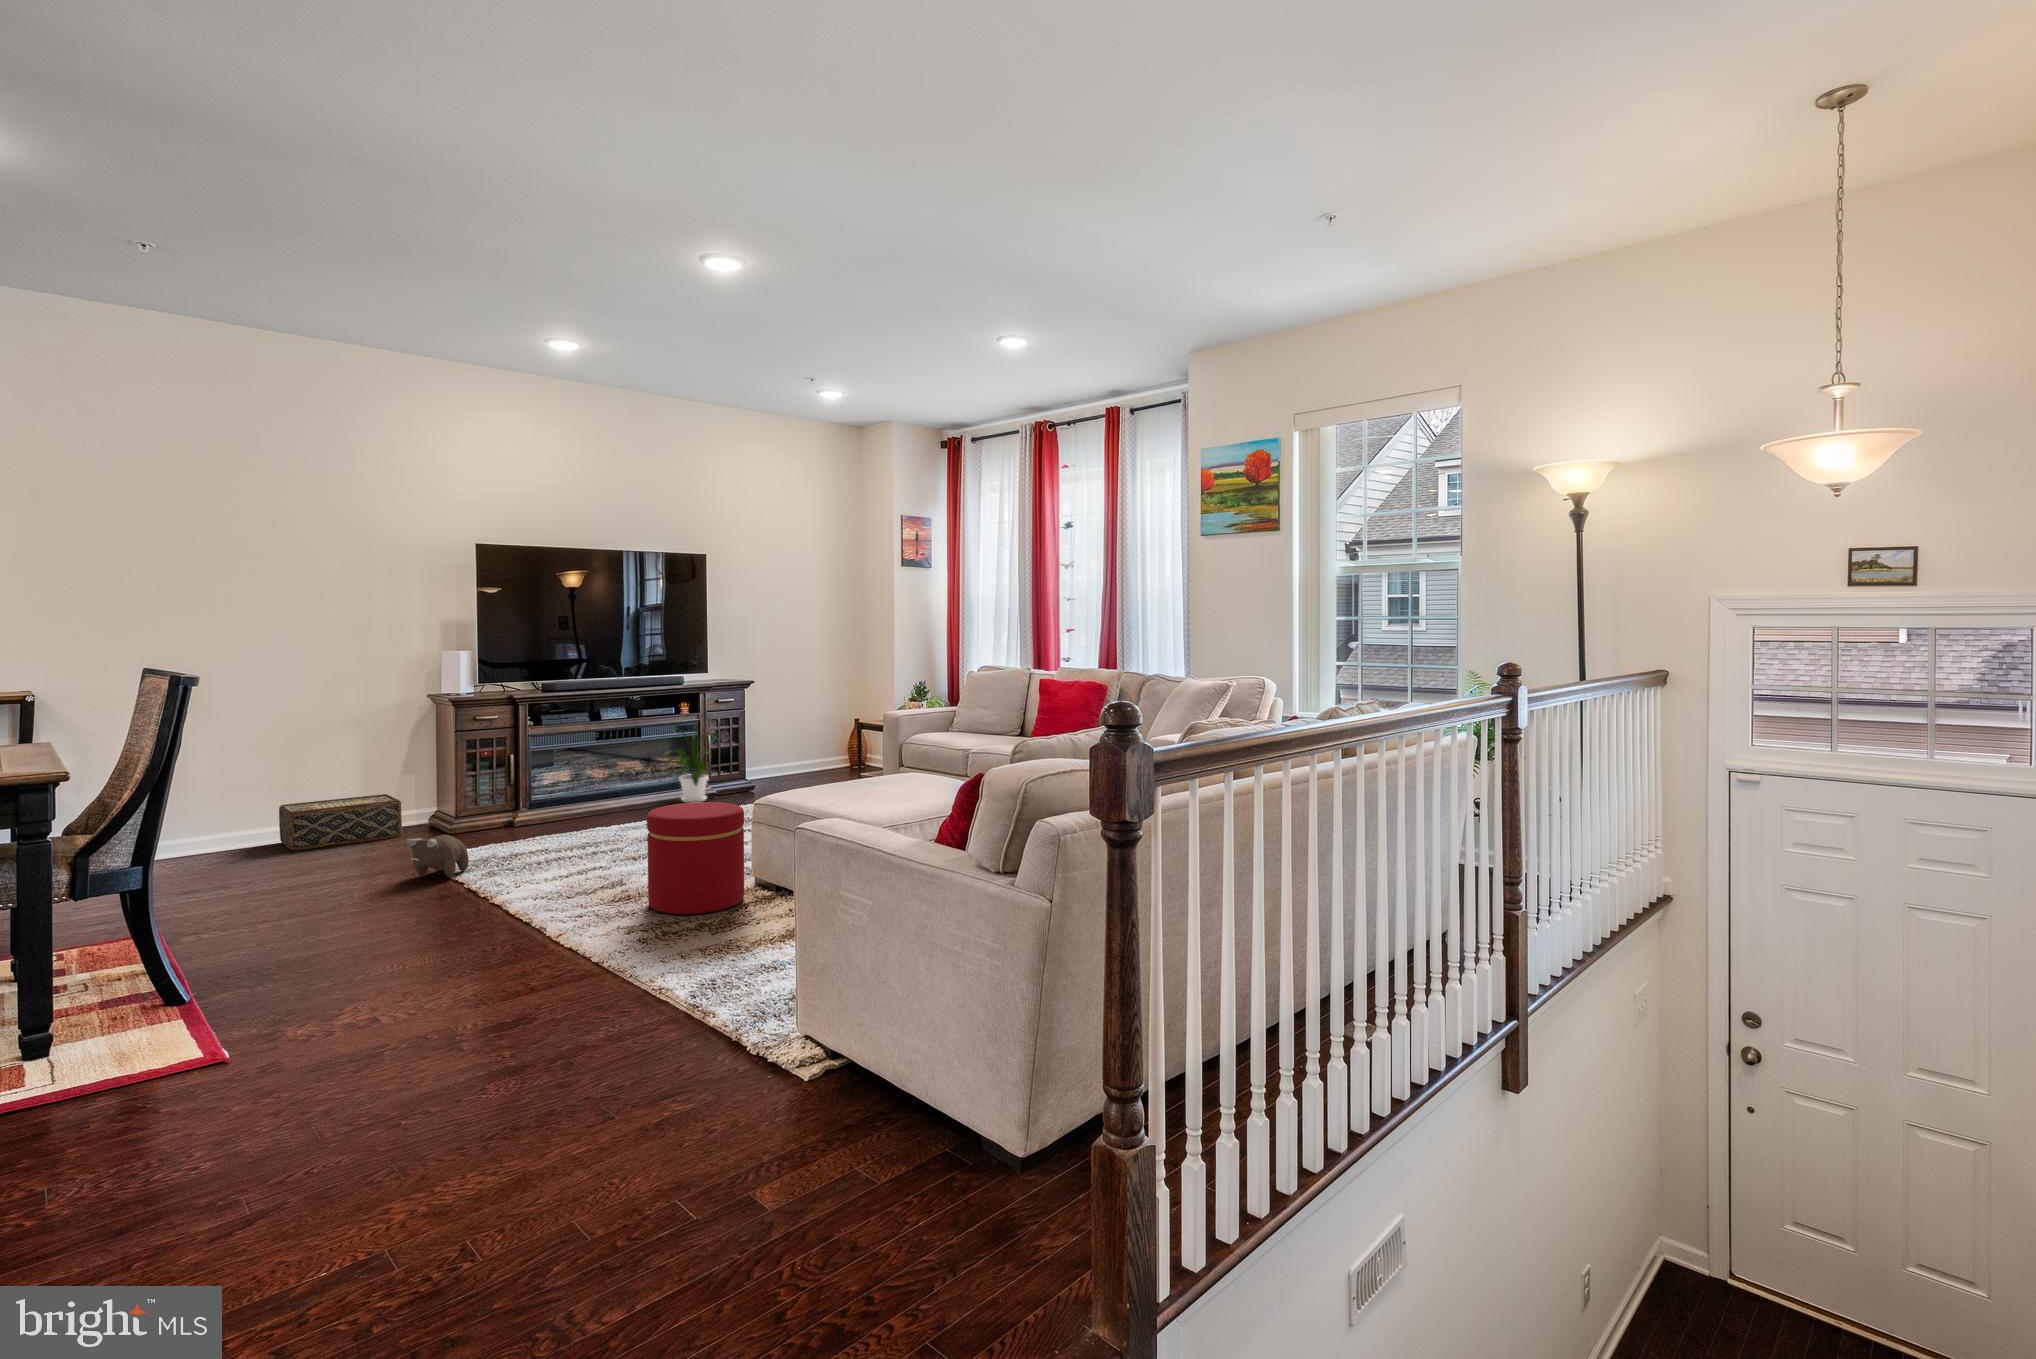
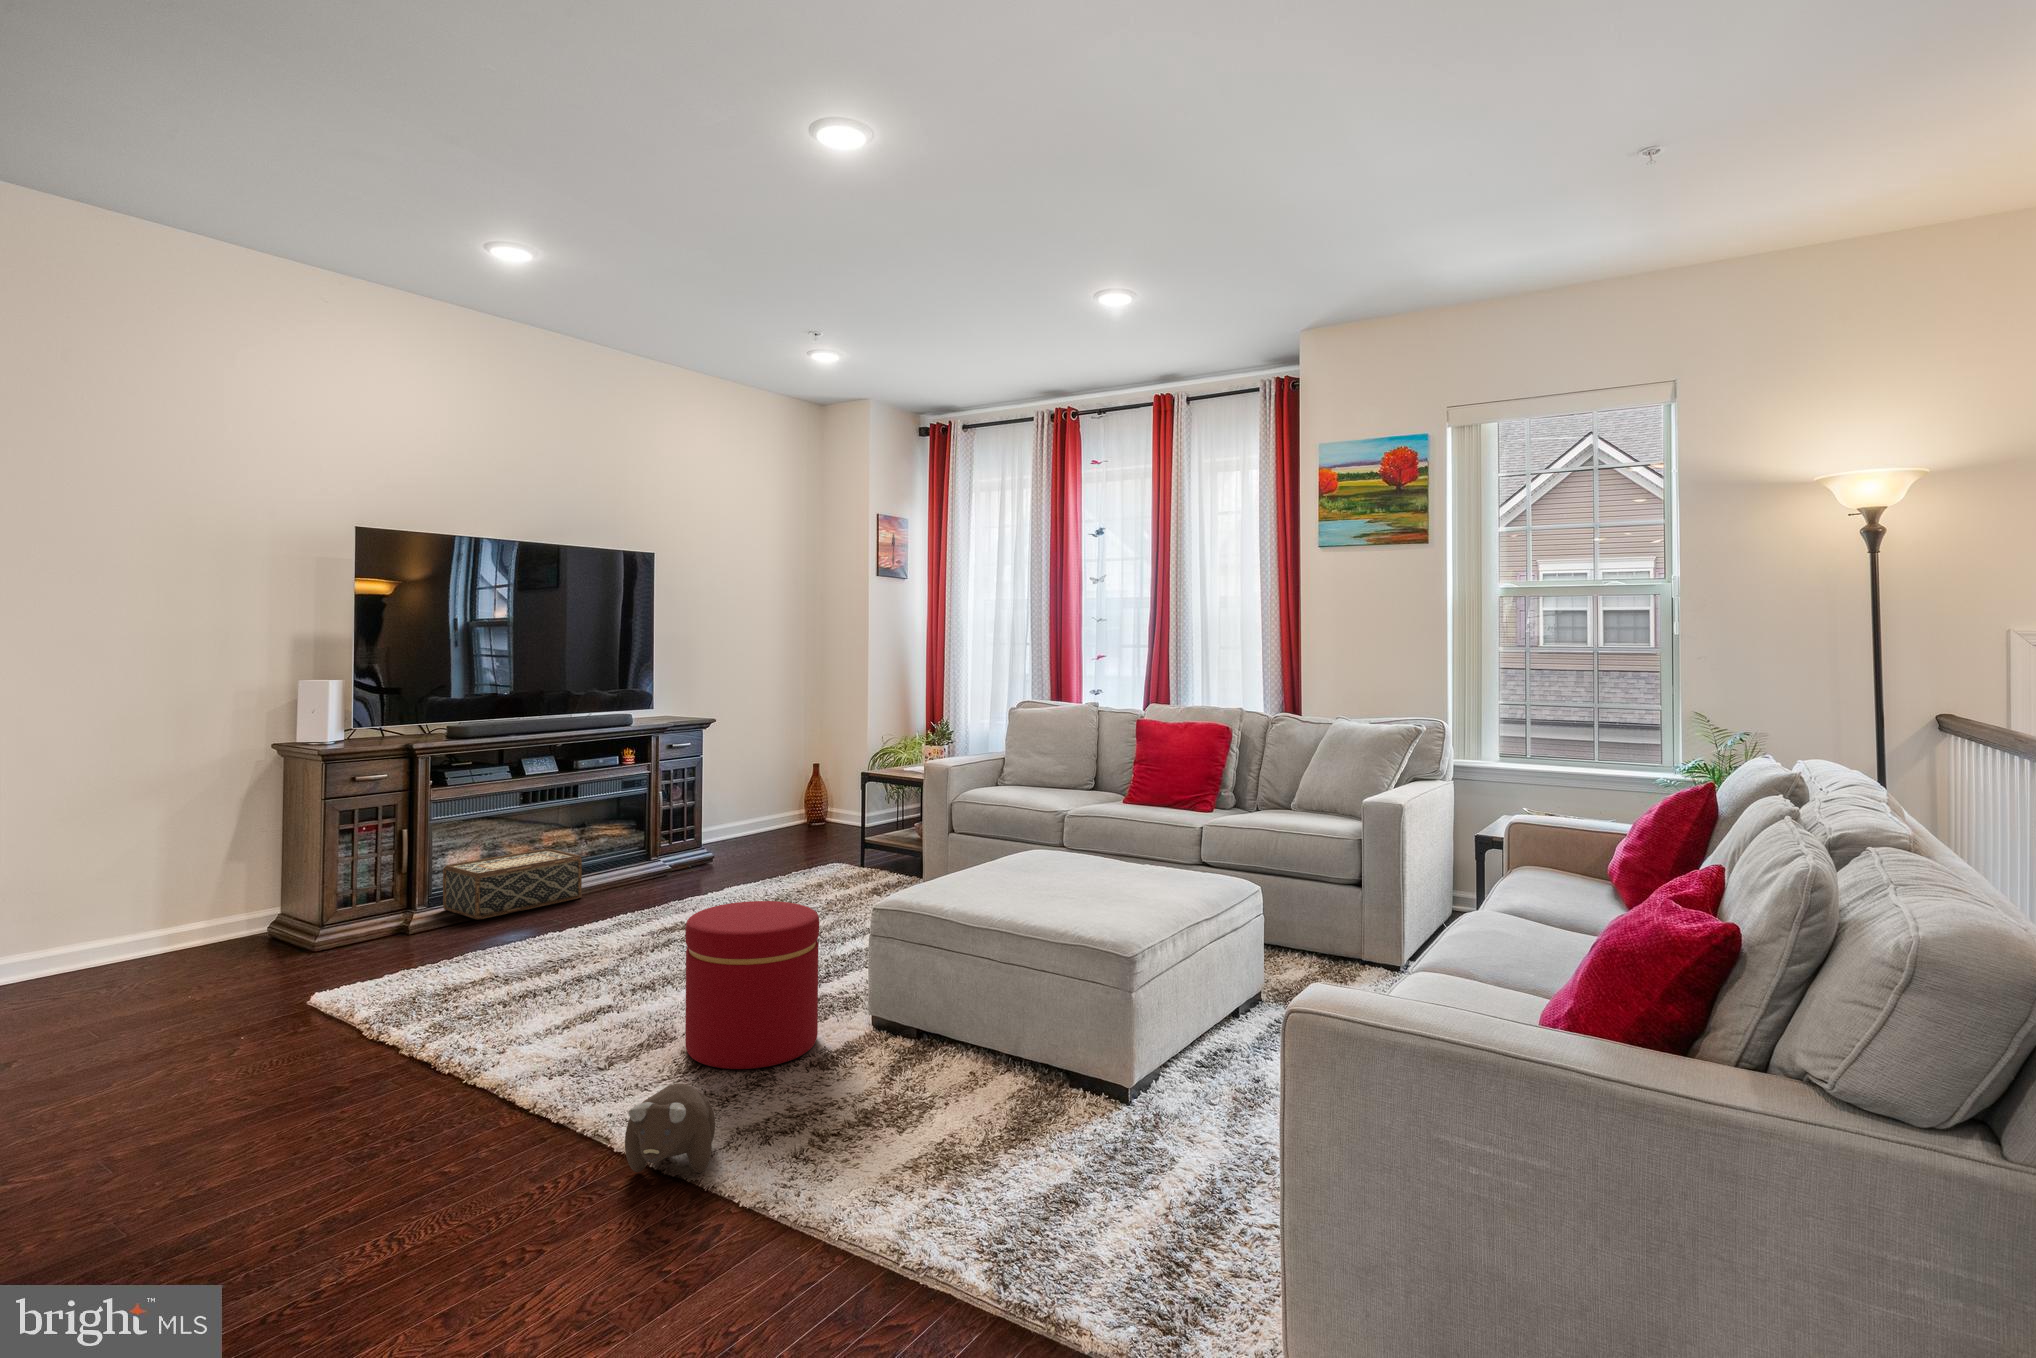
house plant: present [665,728,717,802] -> none [600,784,681,883]
woven basket: present [279,794,402,850] -> present [443,849,582,919]
plush toy: present [407,835,469,877] -> present [625,1083,715,1173]

